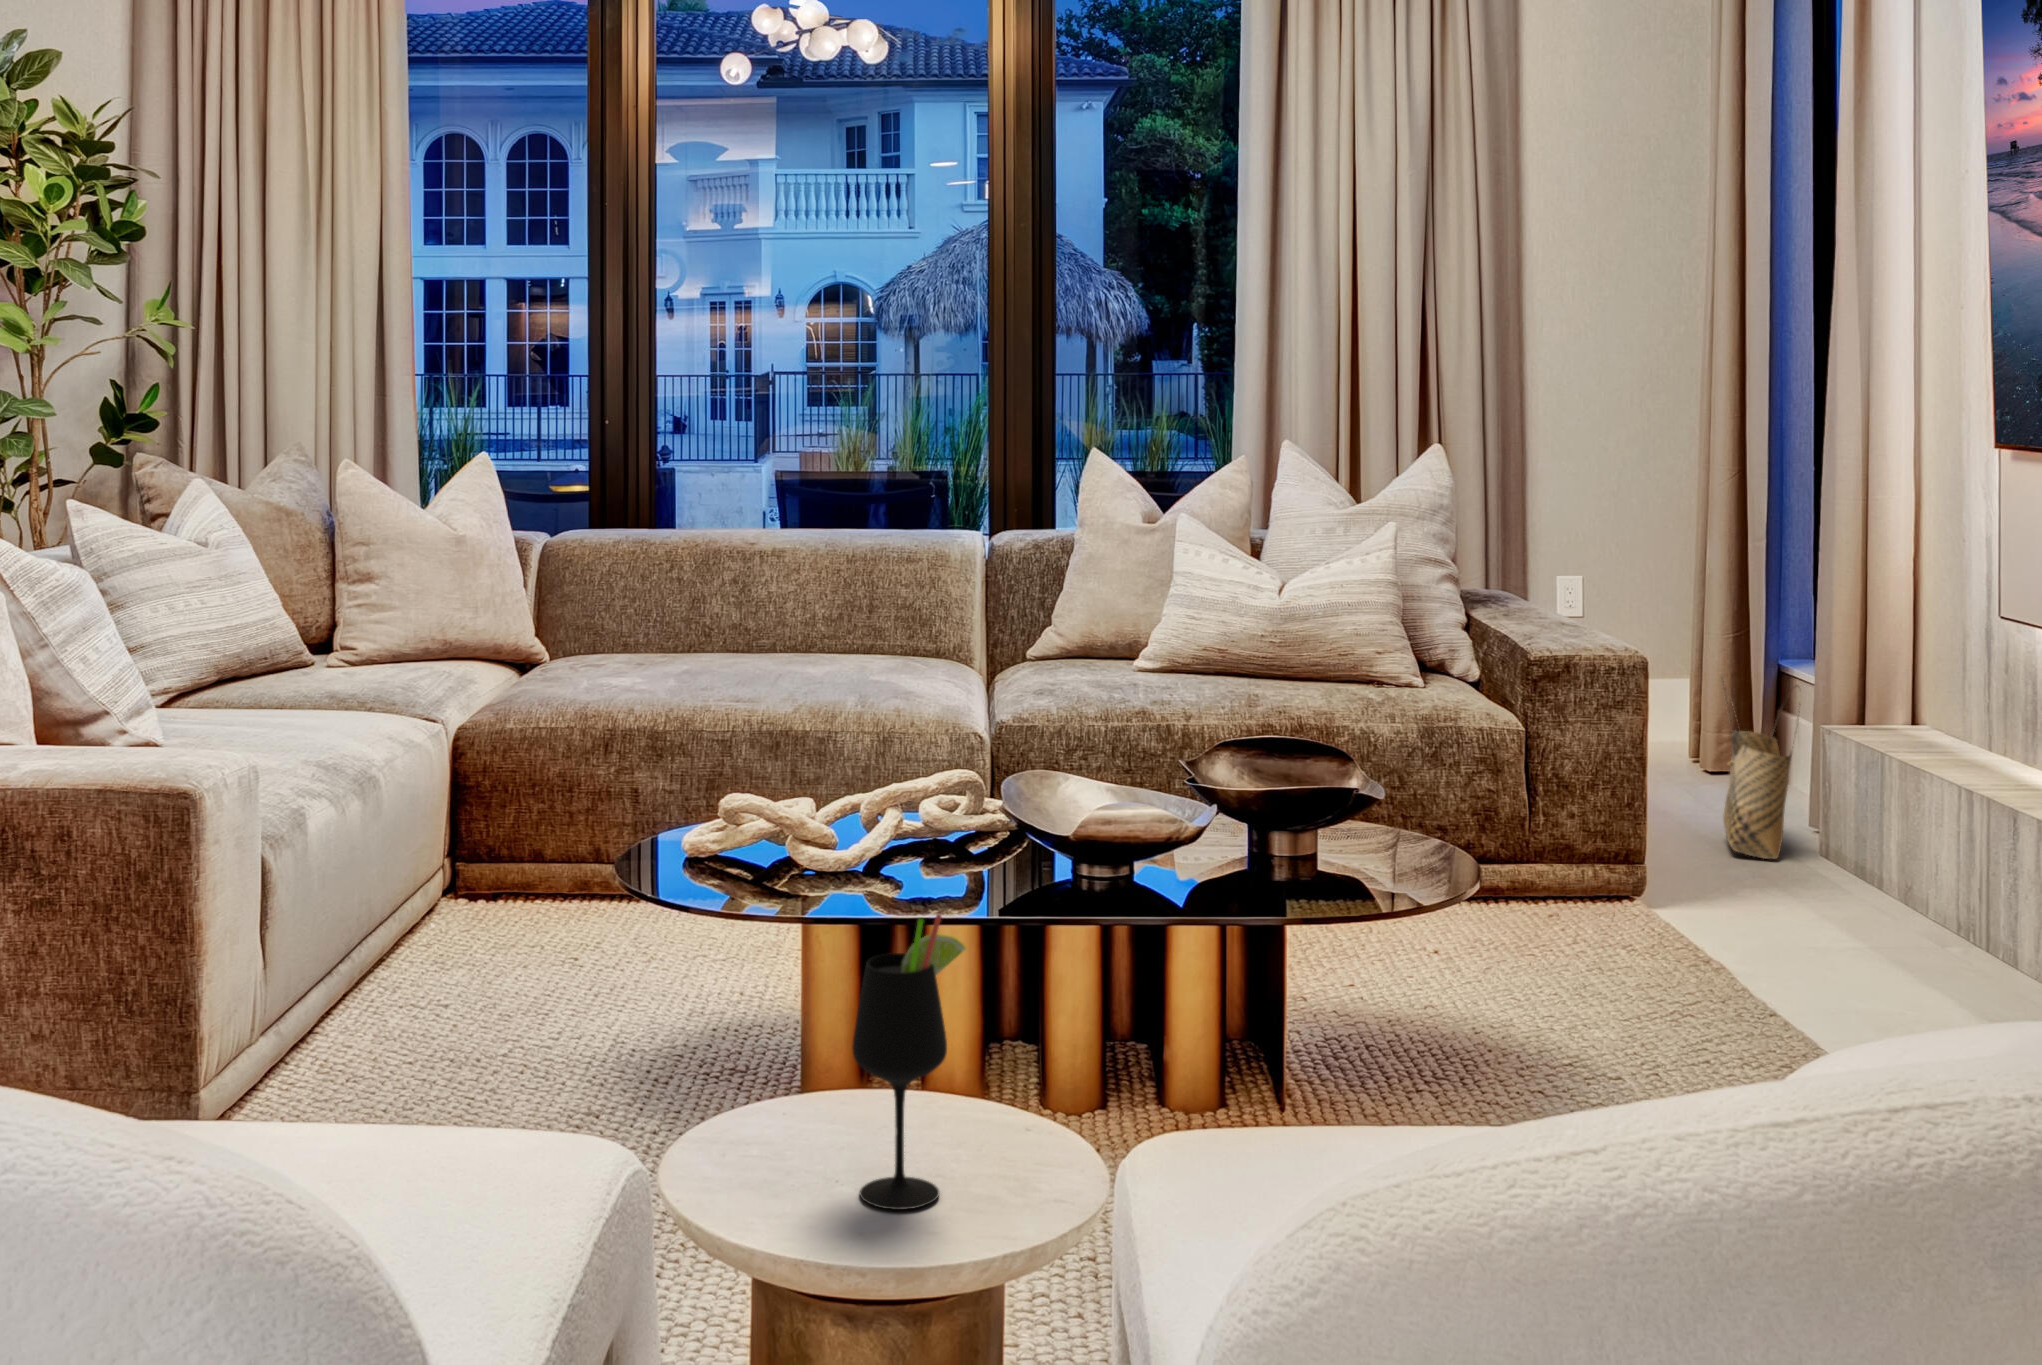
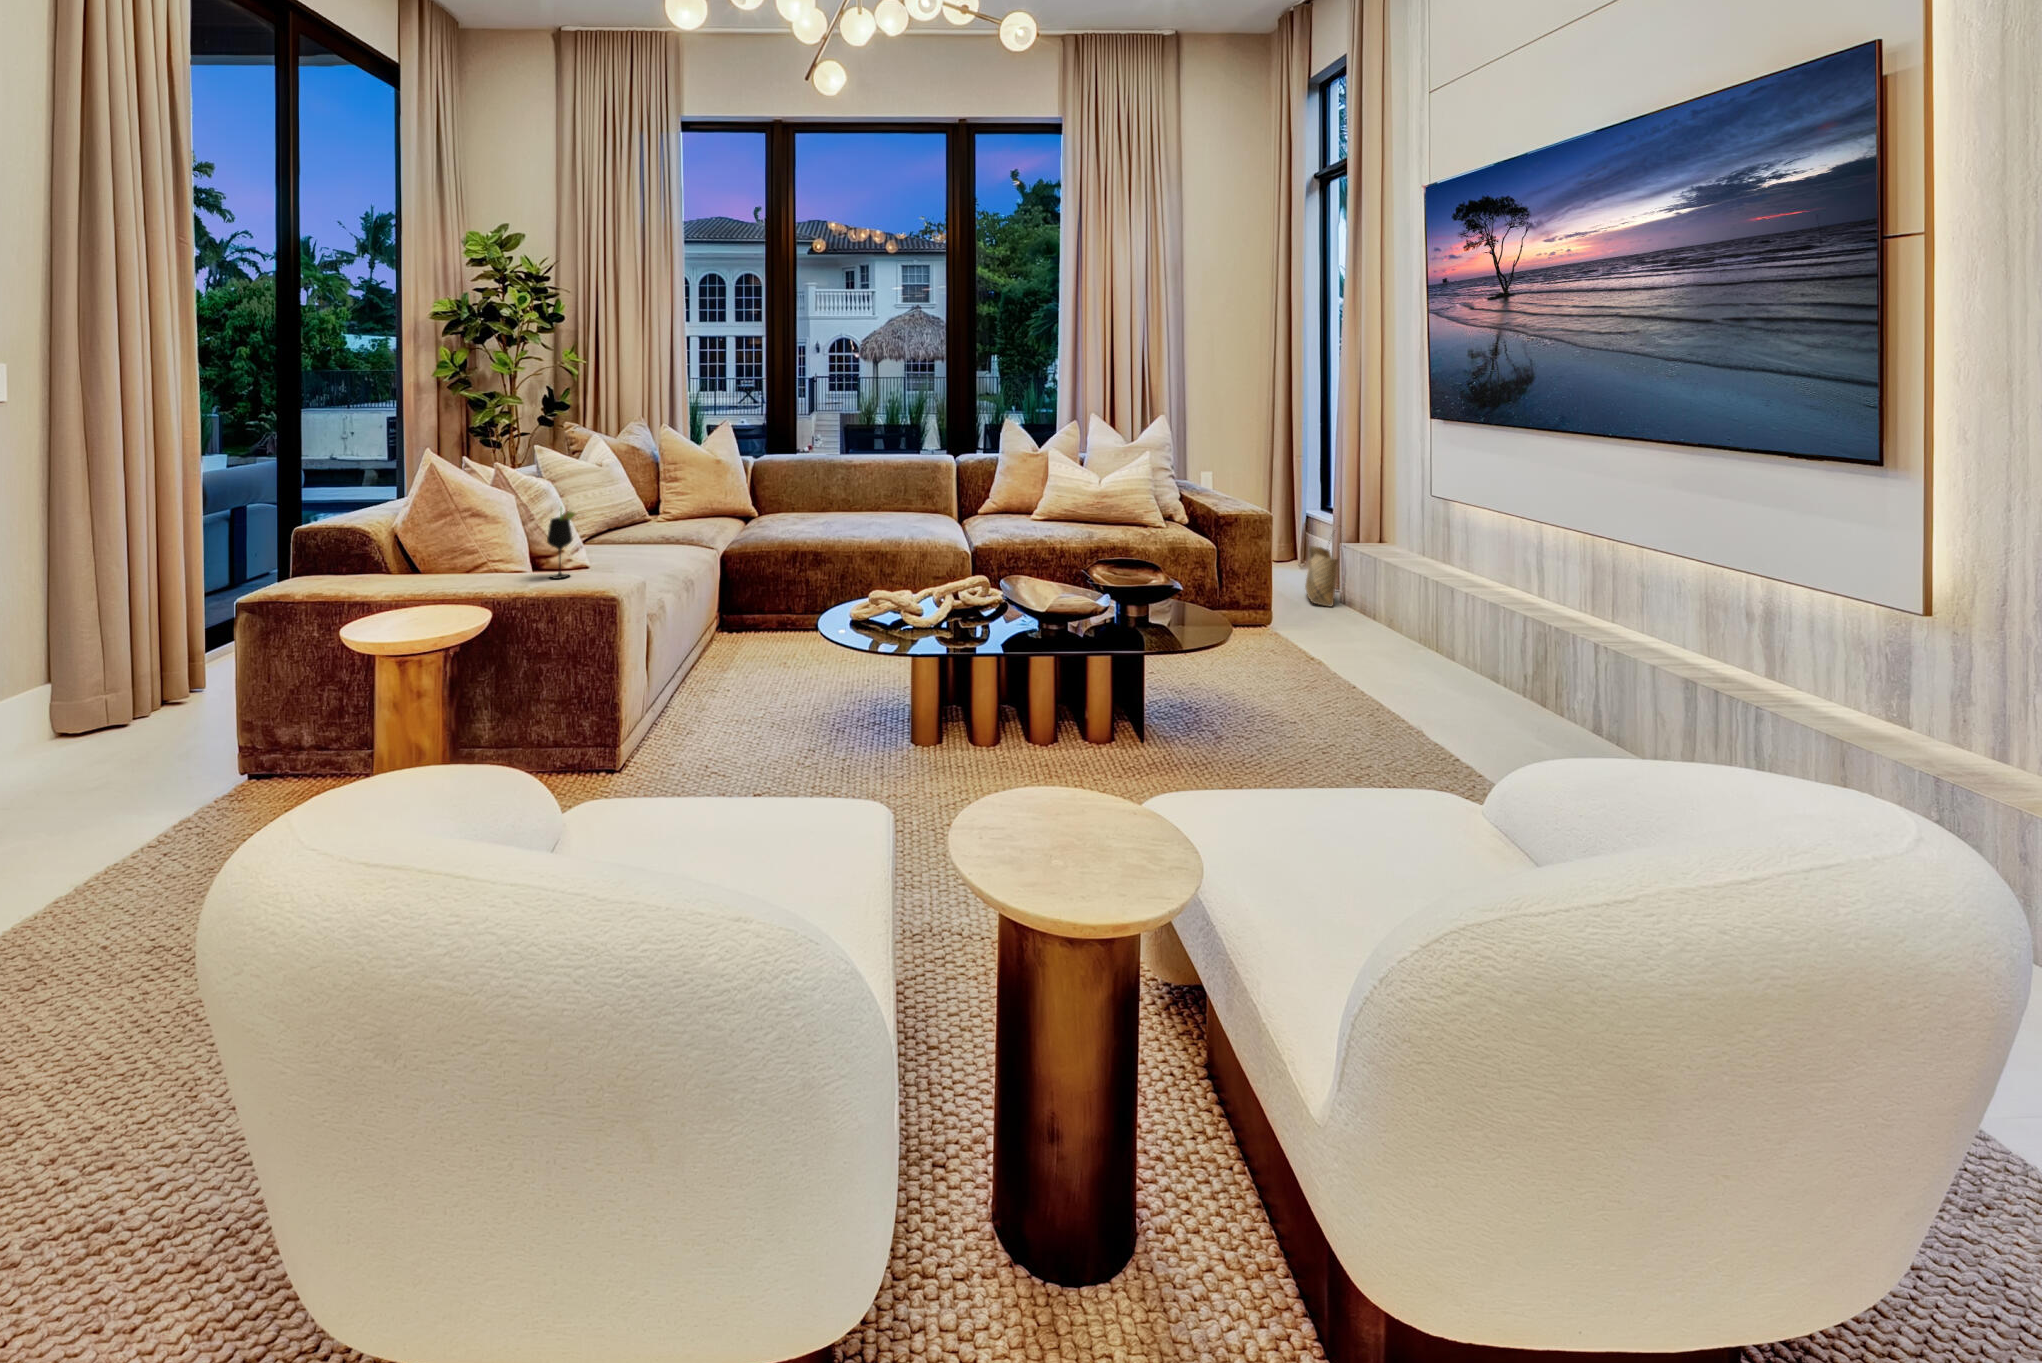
wine glass: present [852,914,966,1210] -> present [547,511,575,579]

